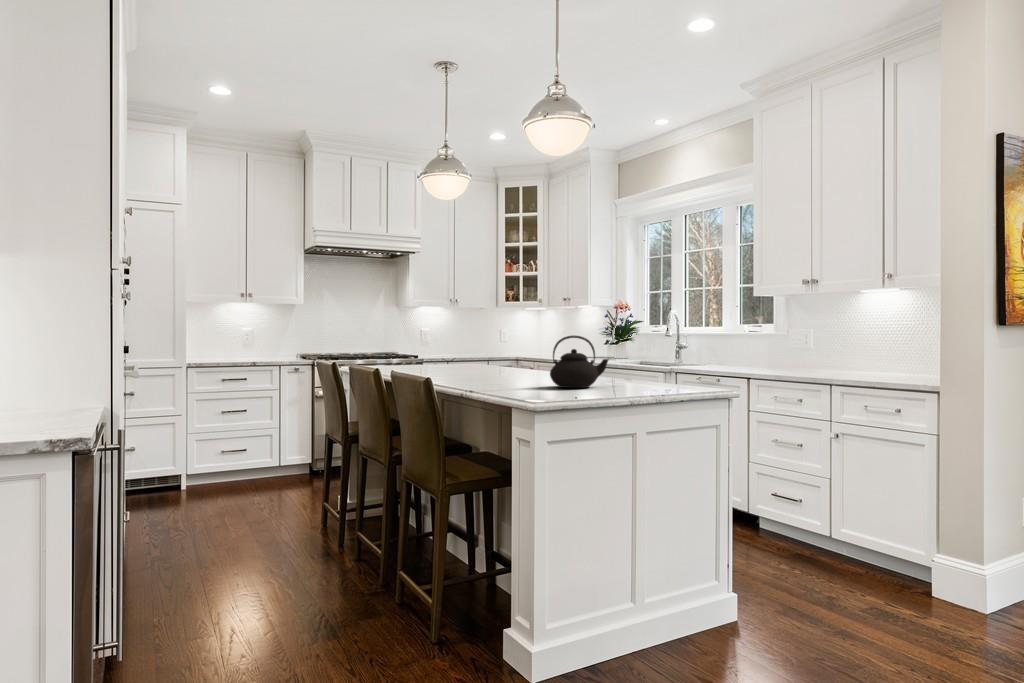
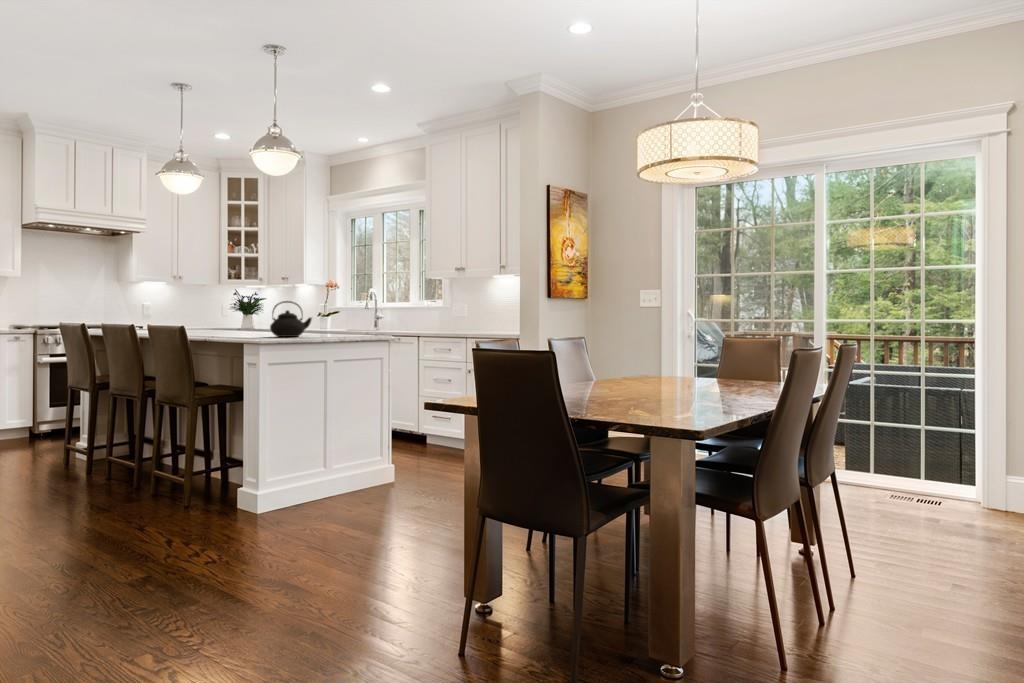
flower arrangement: present [602,310,643,358] -> present [232,289,266,328]

